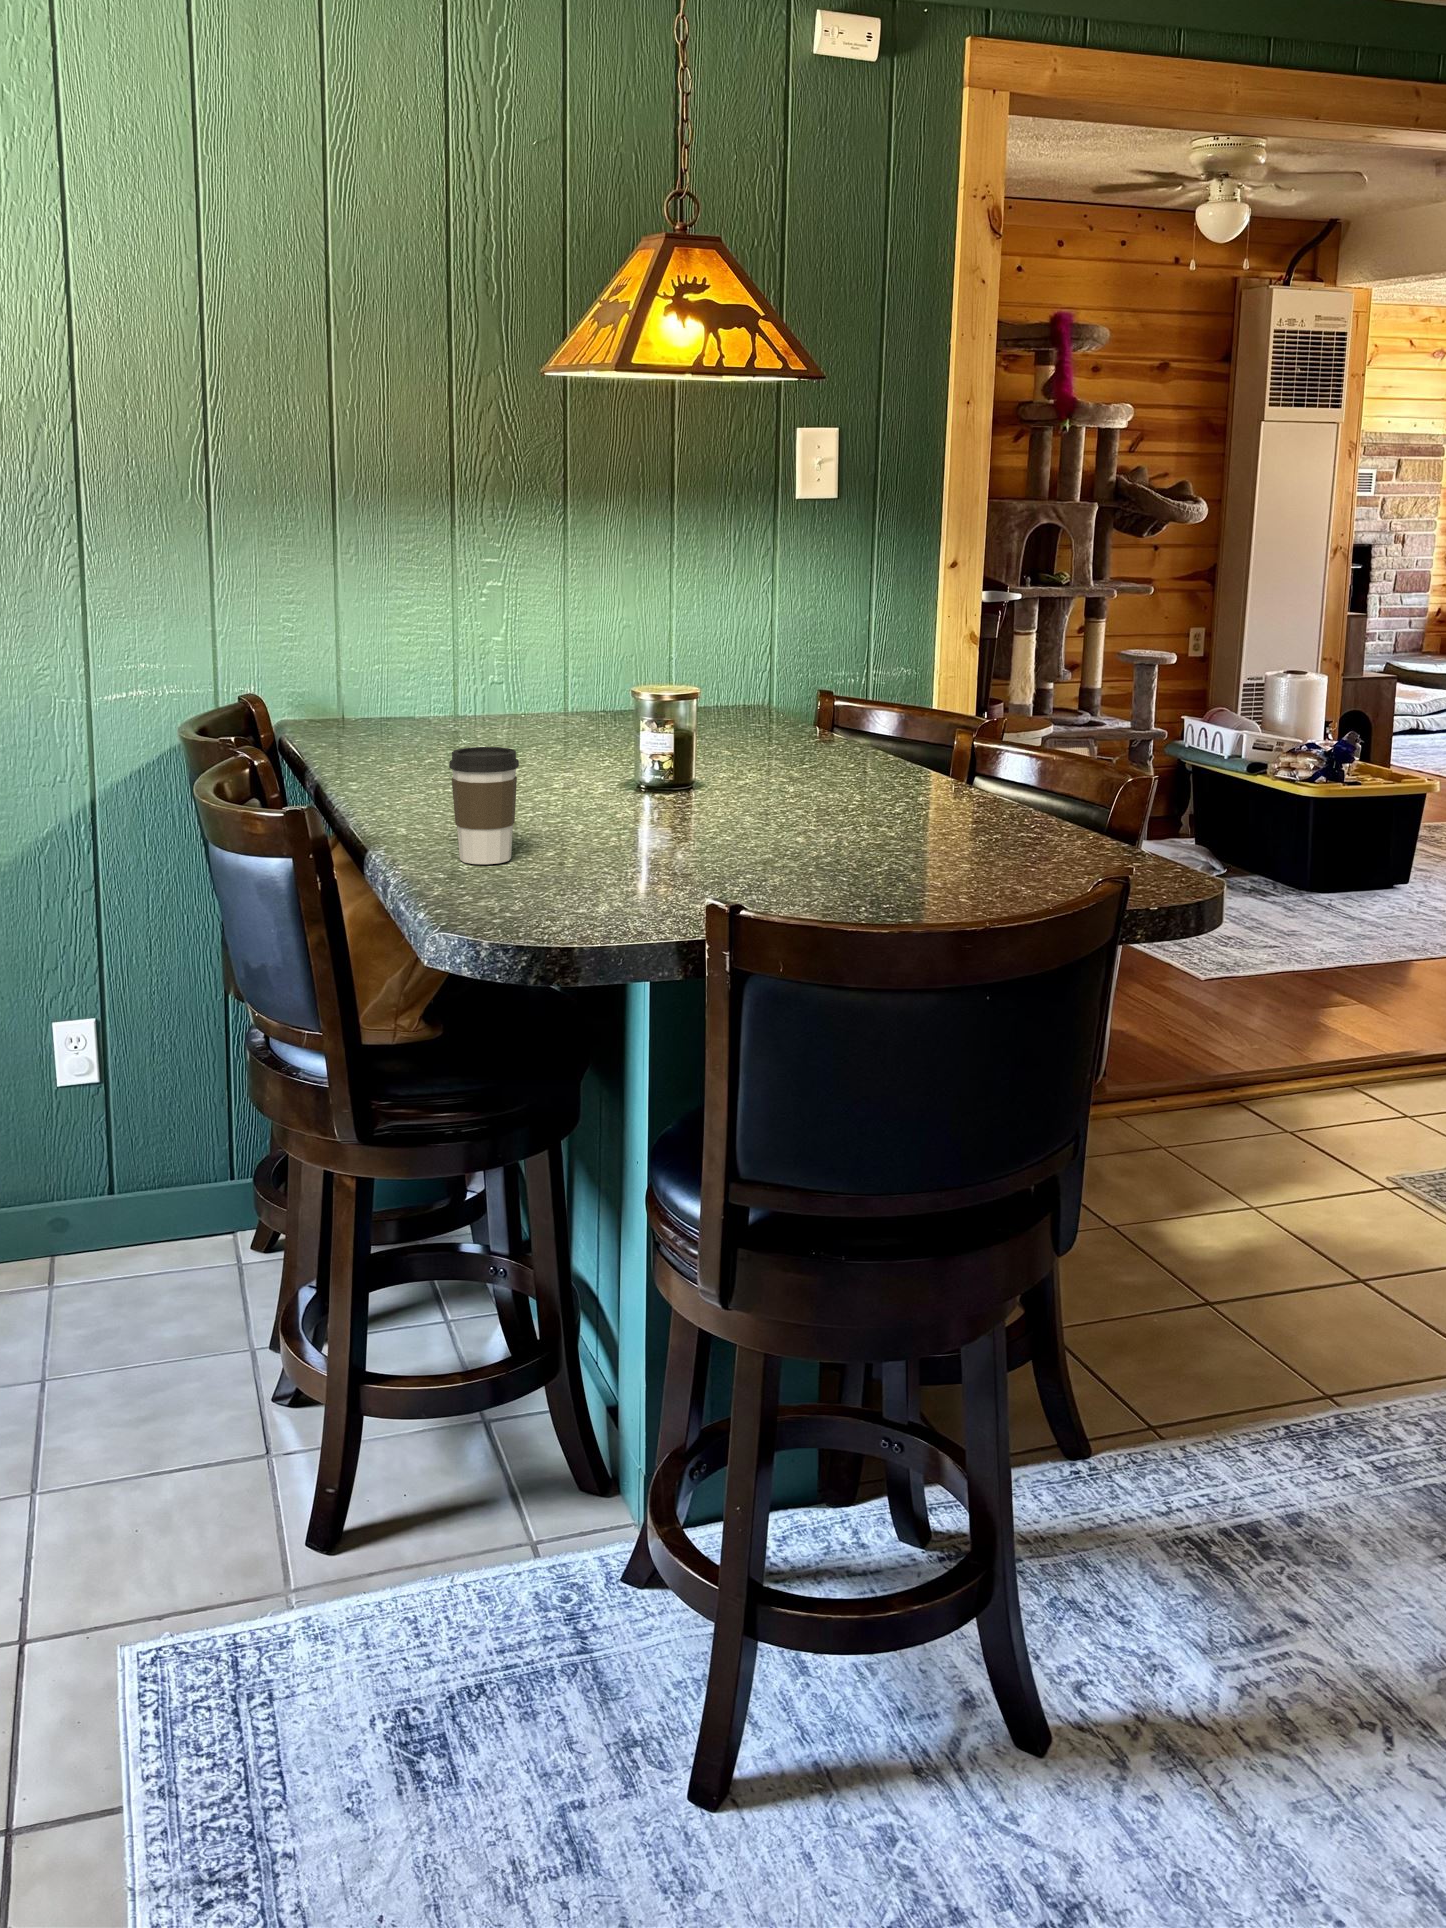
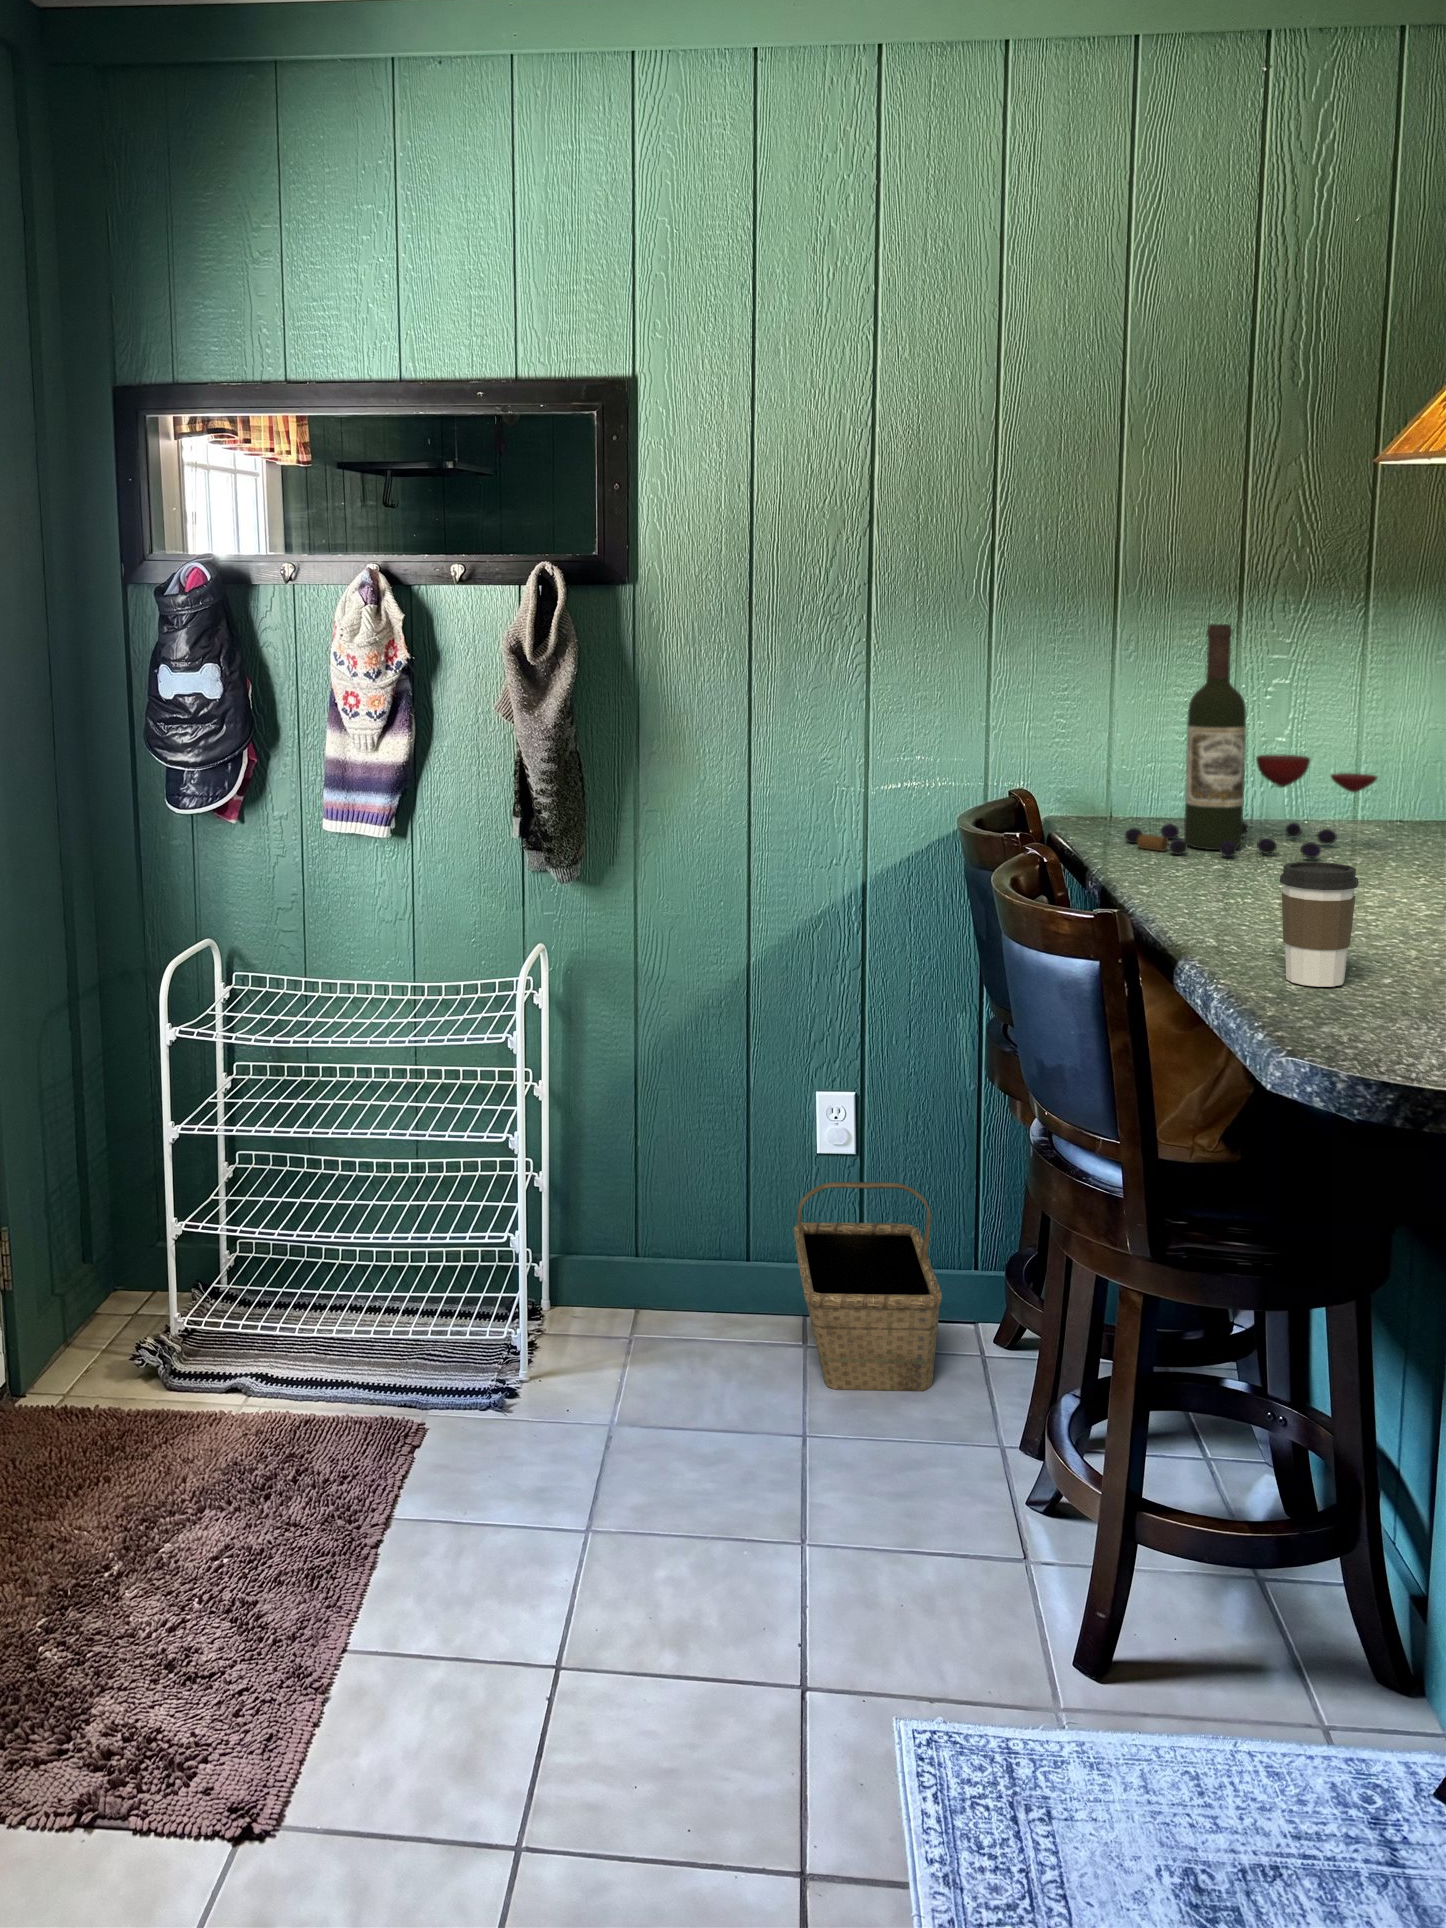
wine bottle: none [347,526,577,751] -> present [1125,624,1377,858]
basket: none [31,1106,188,1328] -> present [794,1182,942,1391]

